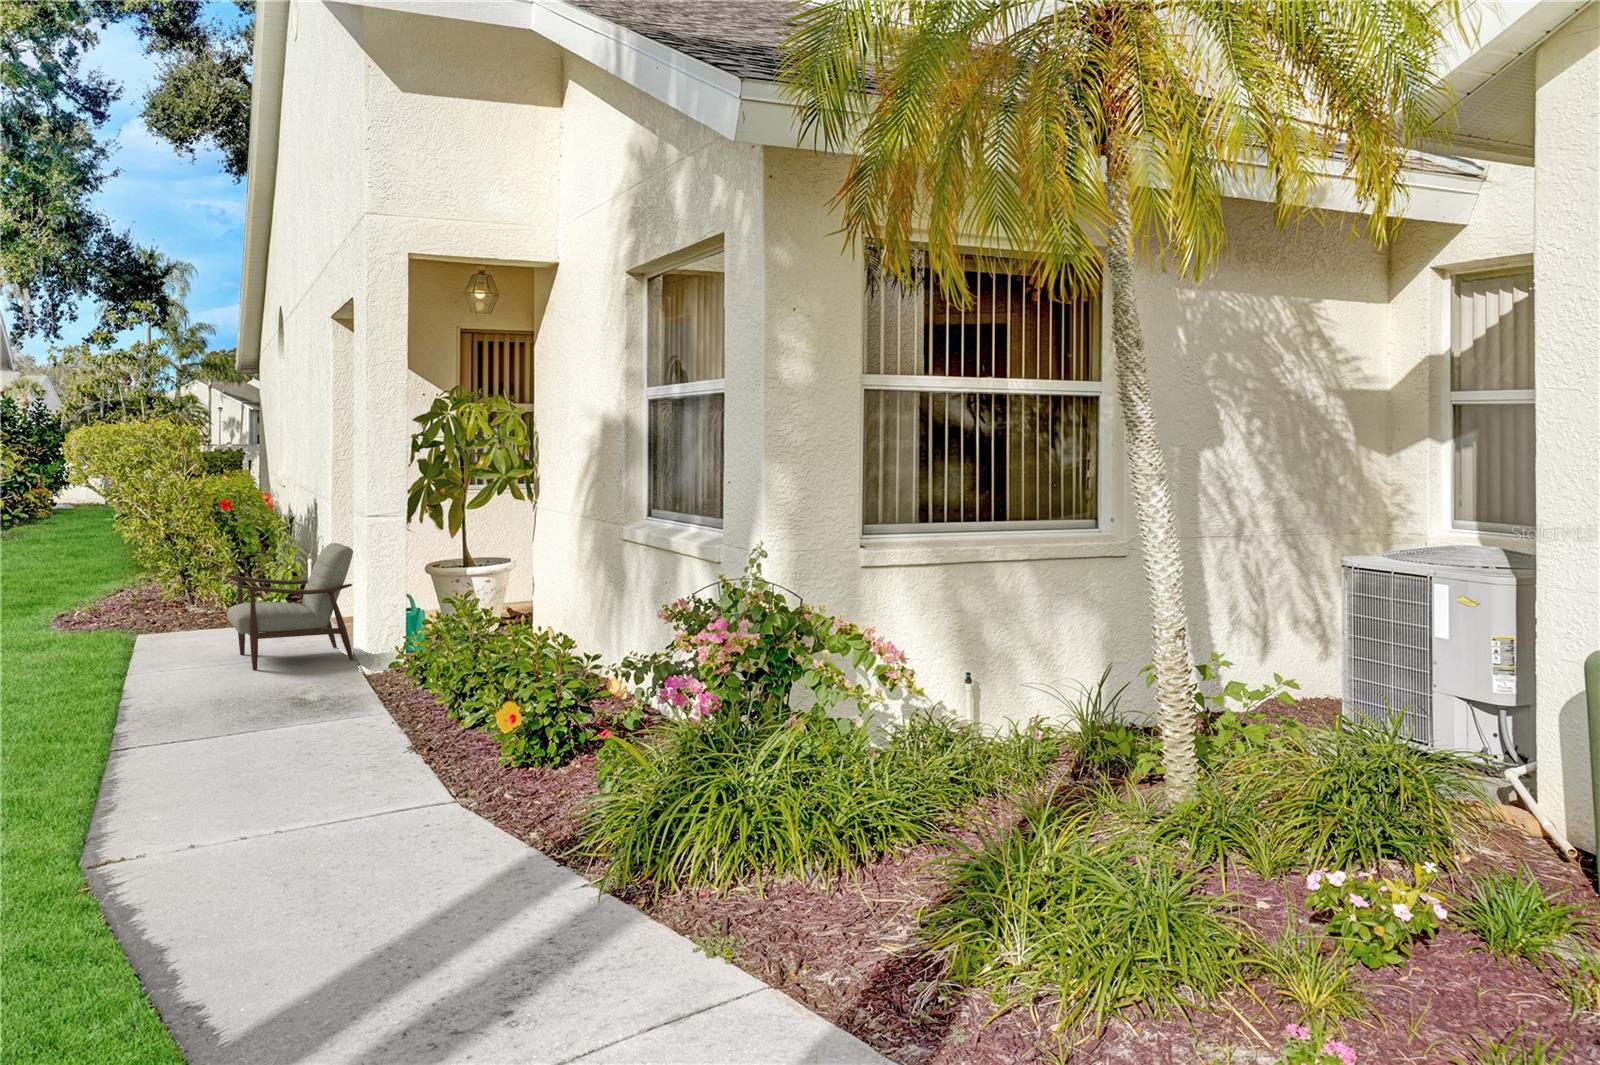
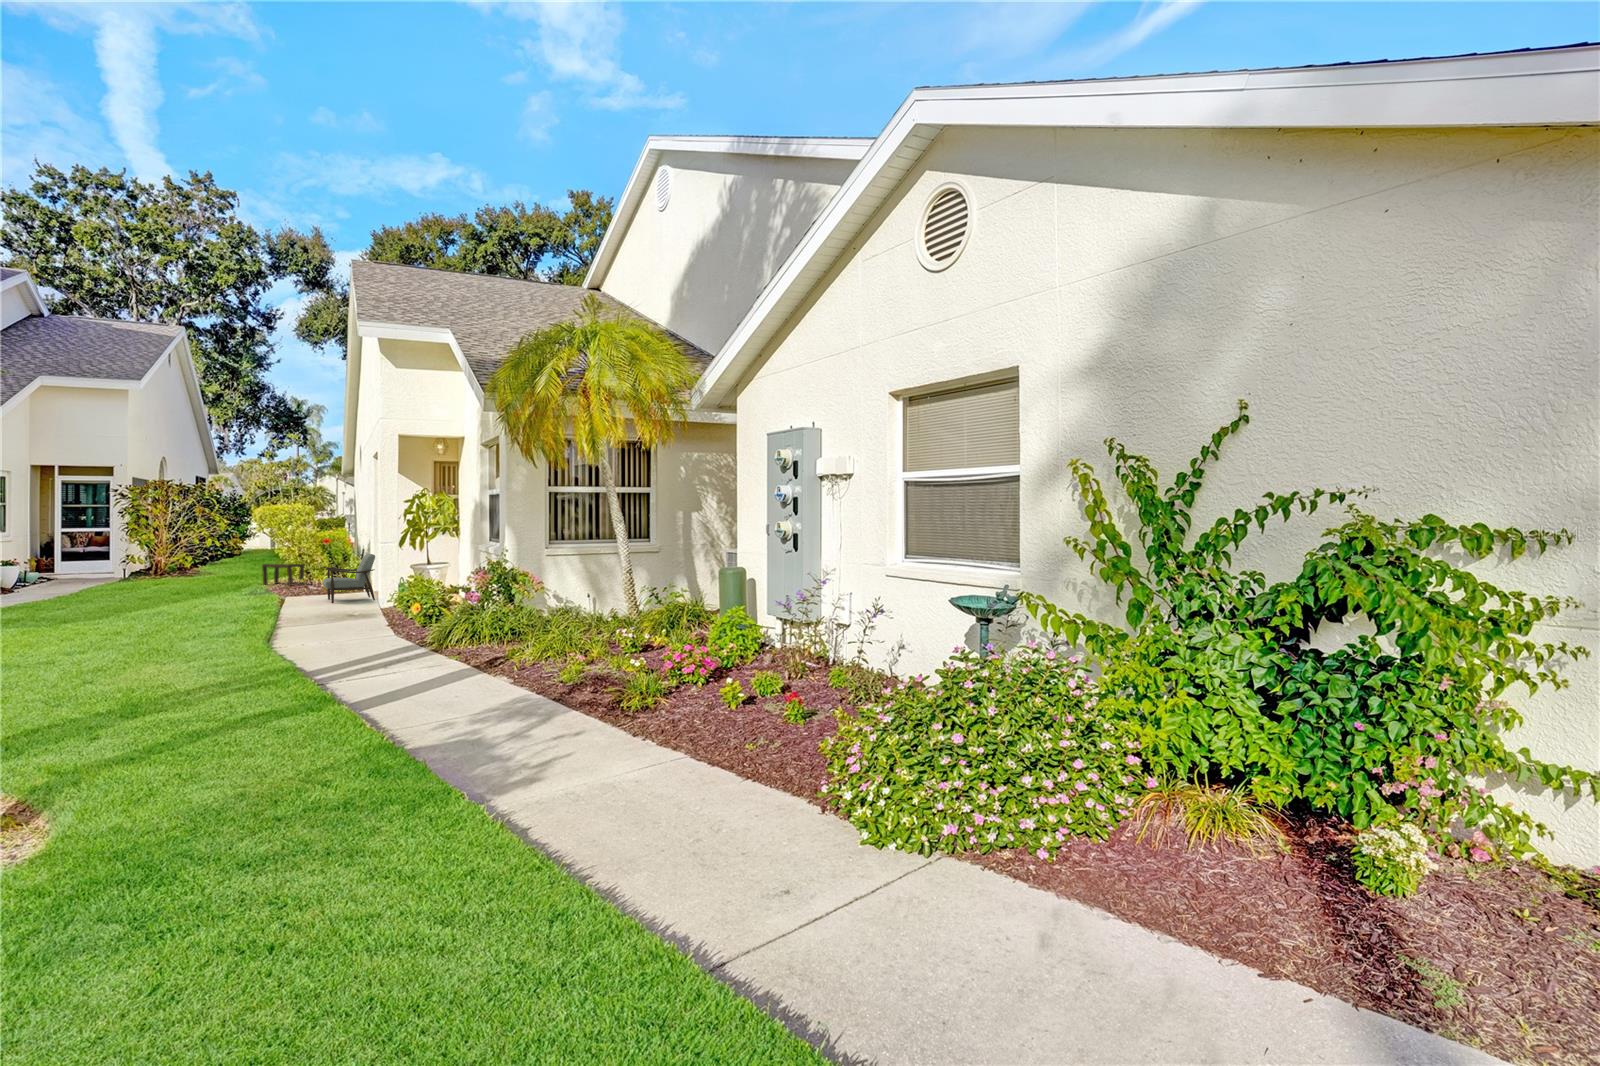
bench: none [86,551,177,602] -> present [262,564,304,586]

